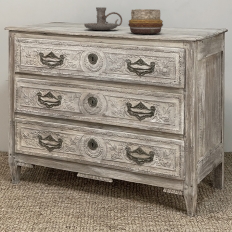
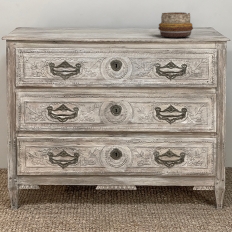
candle holder: present [84,7,122,30] -> none [98,11,133,35]

